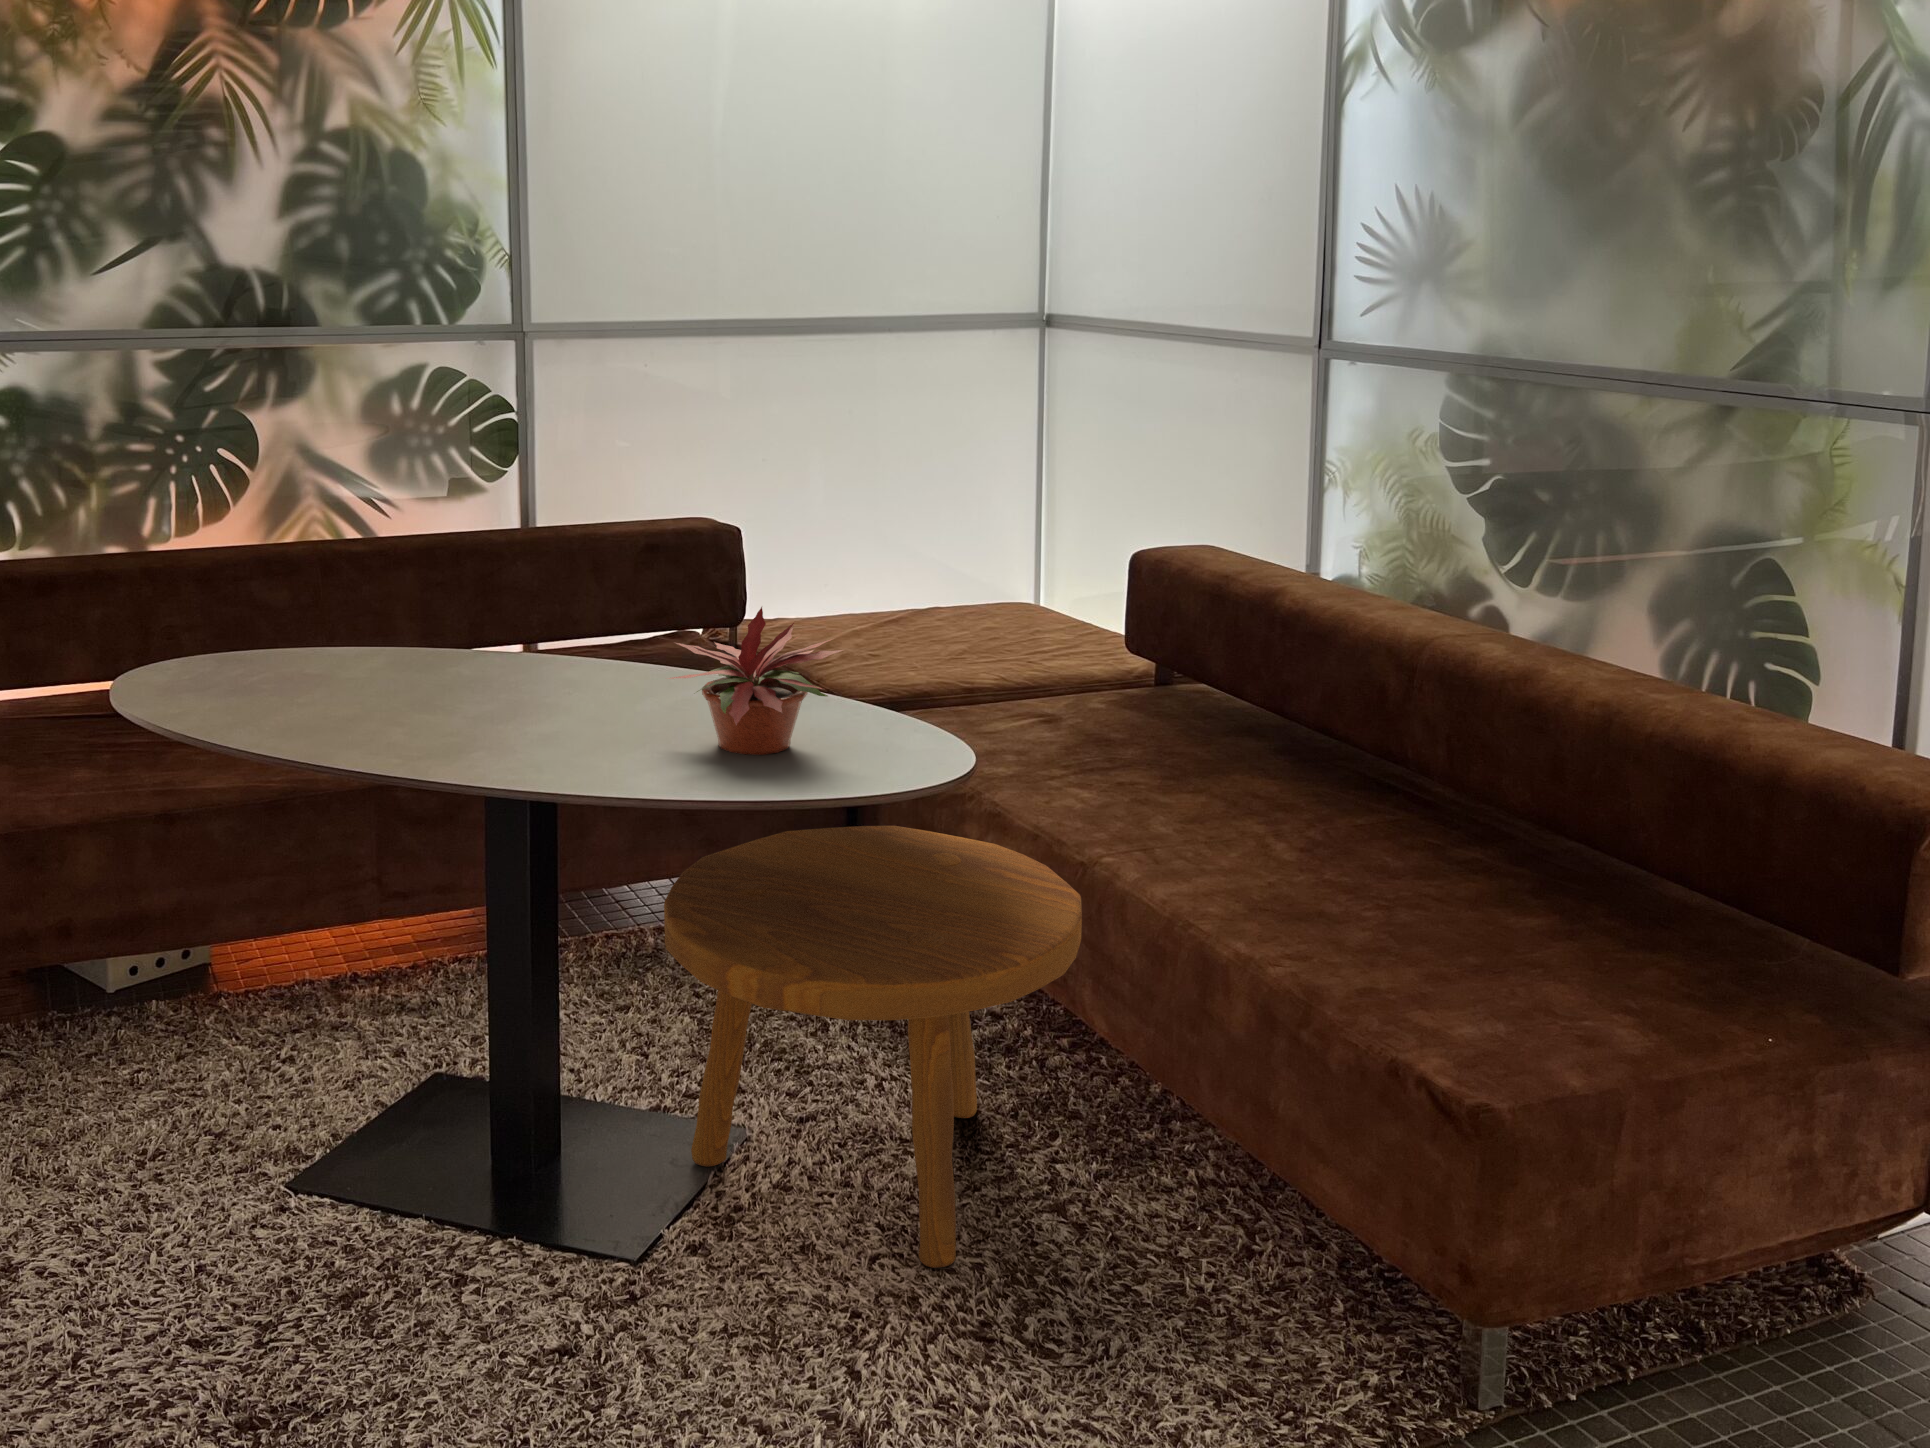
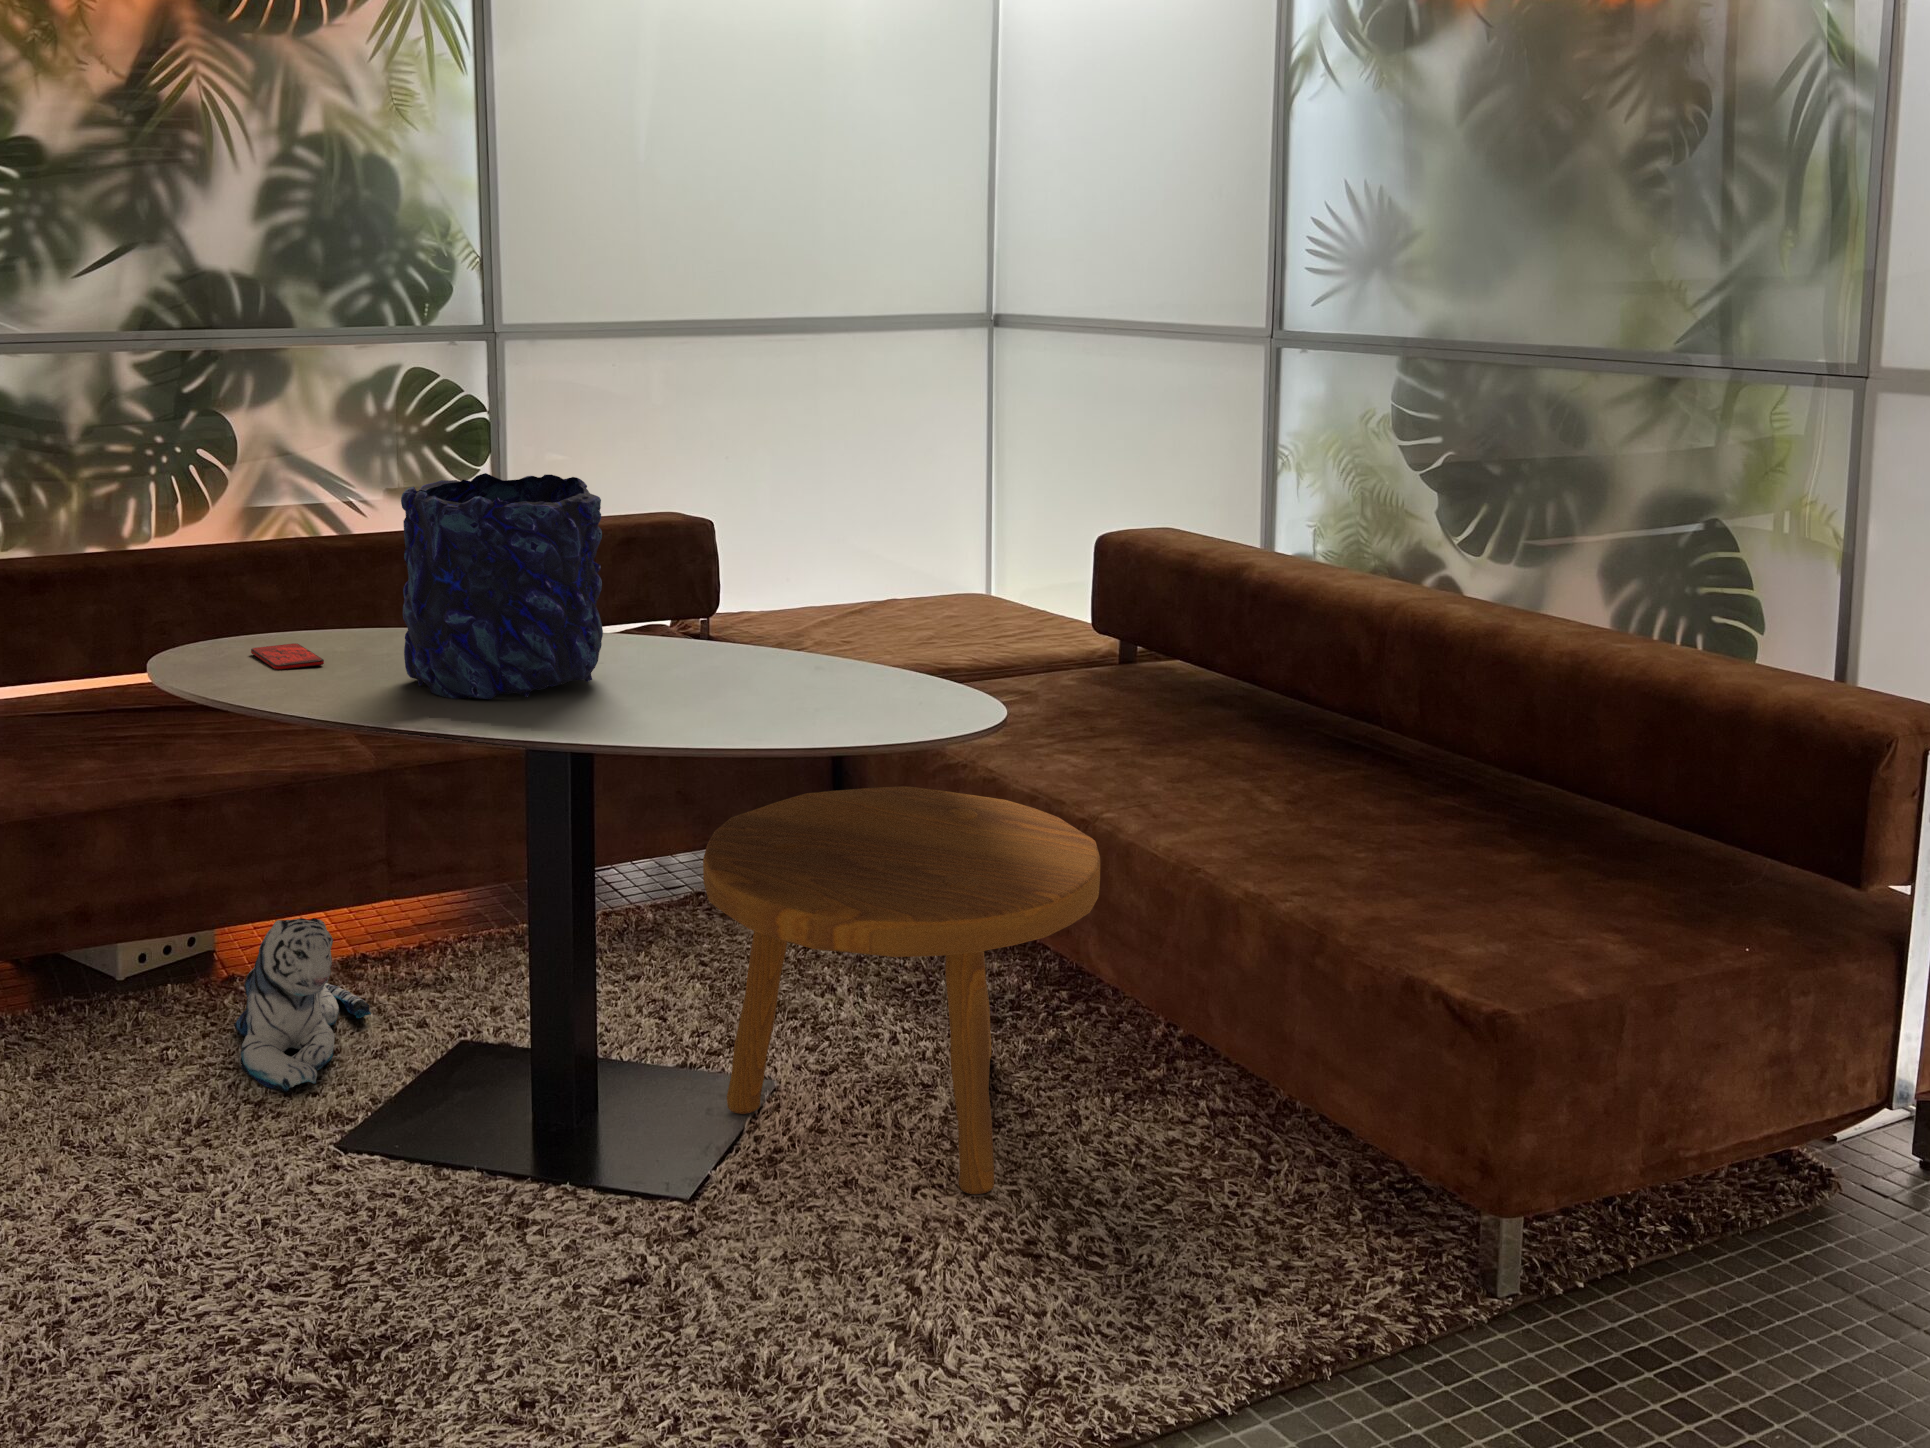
vase: none [356,495,567,735] -> present [401,473,603,699]
potted plant: present [669,607,843,755] -> none [702,567,880,712]
smartphone: none [219,664,288,695] -> present [251,643,324,670]
plush toy: none [208,944,347,1124] -> present [234,918,371,1091]

